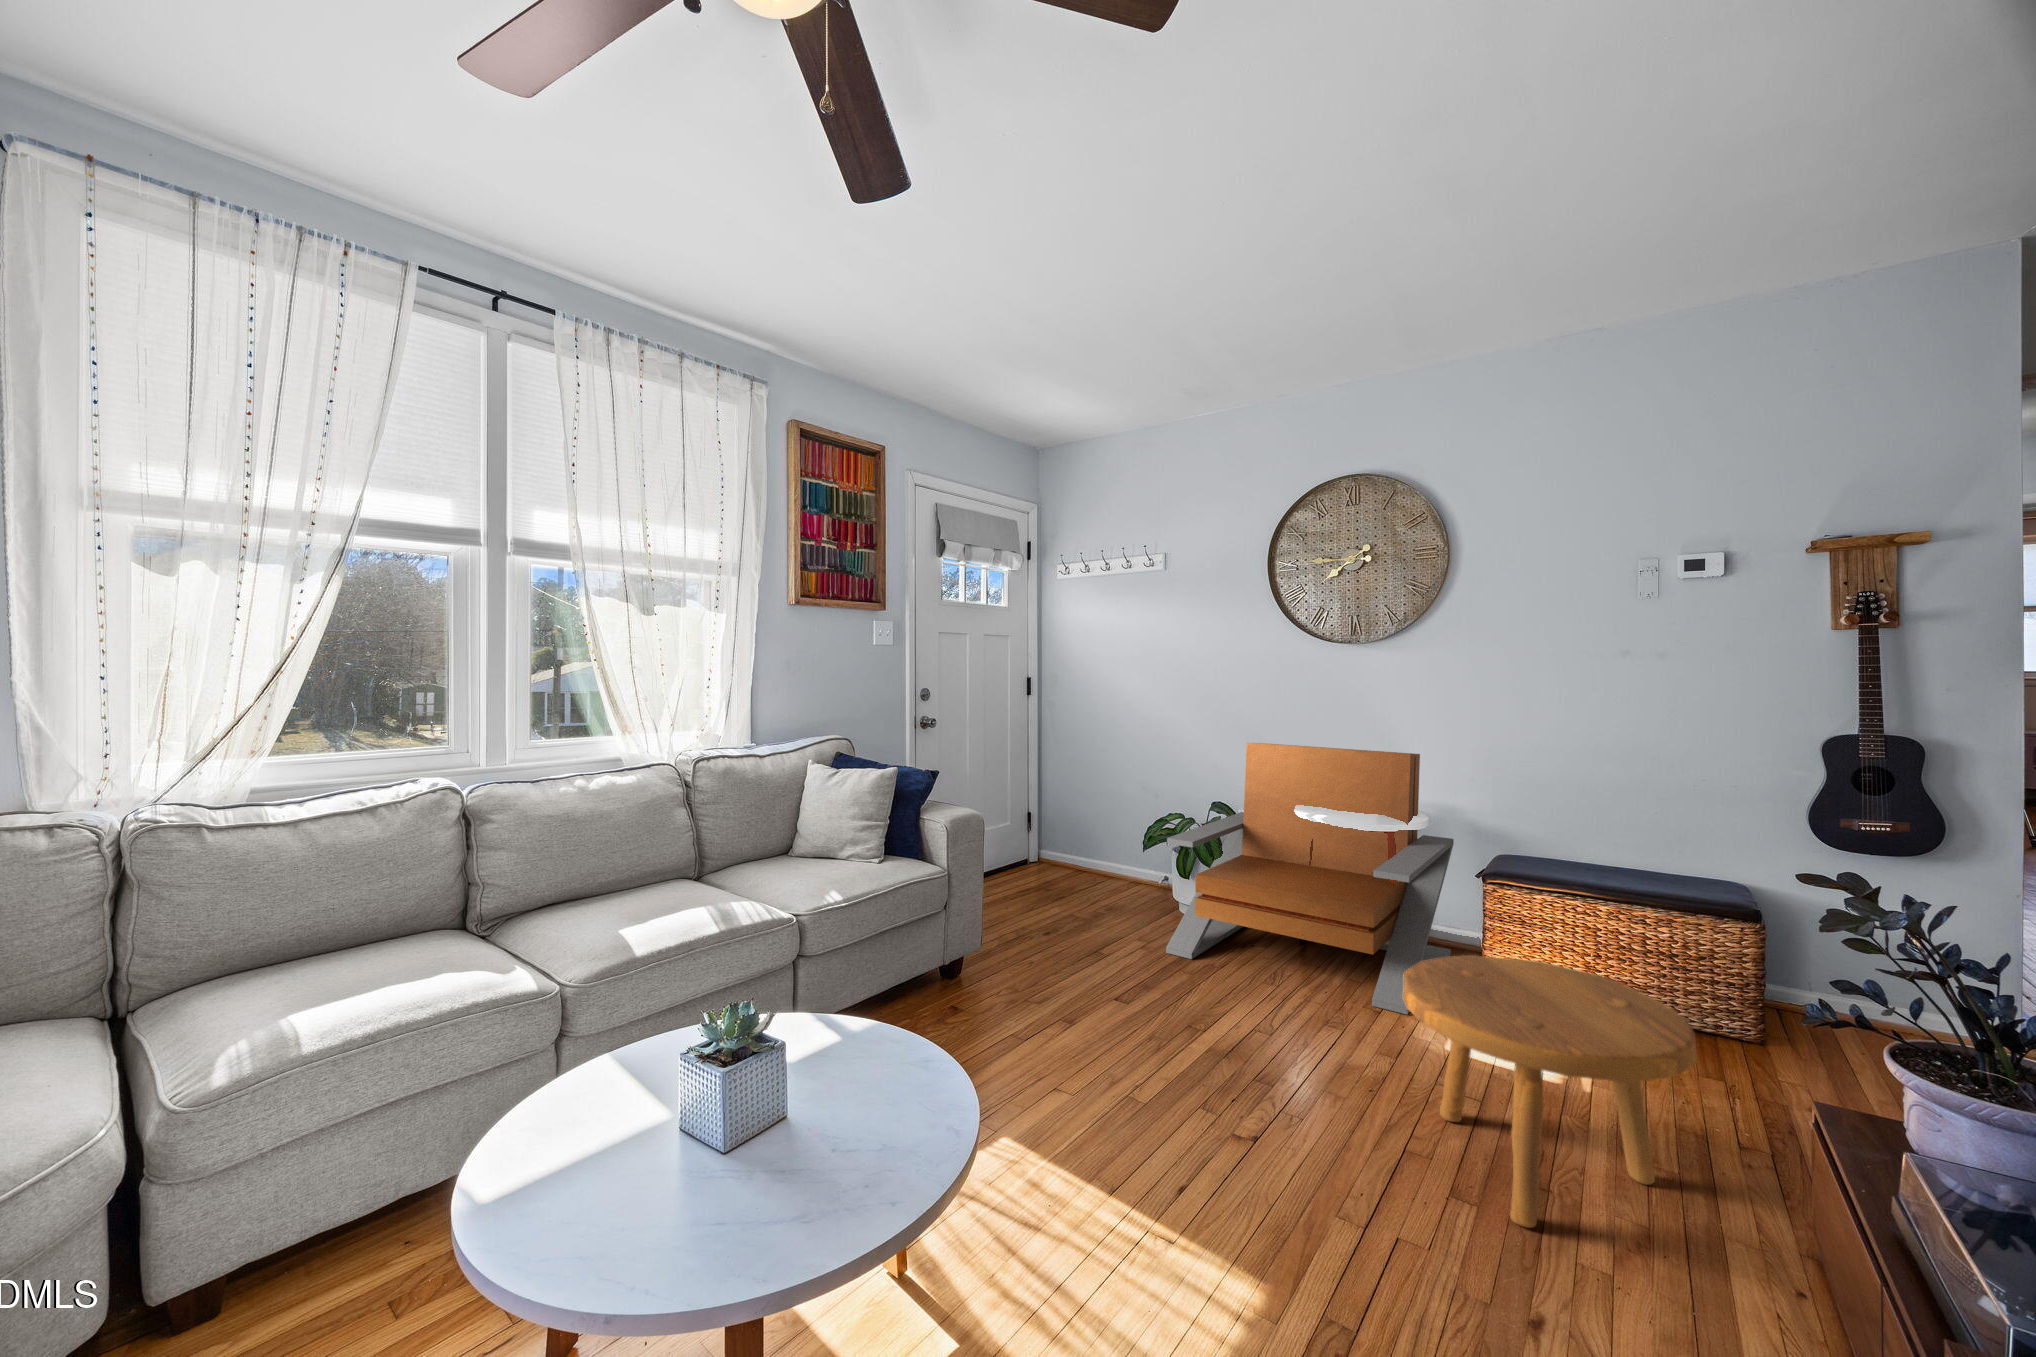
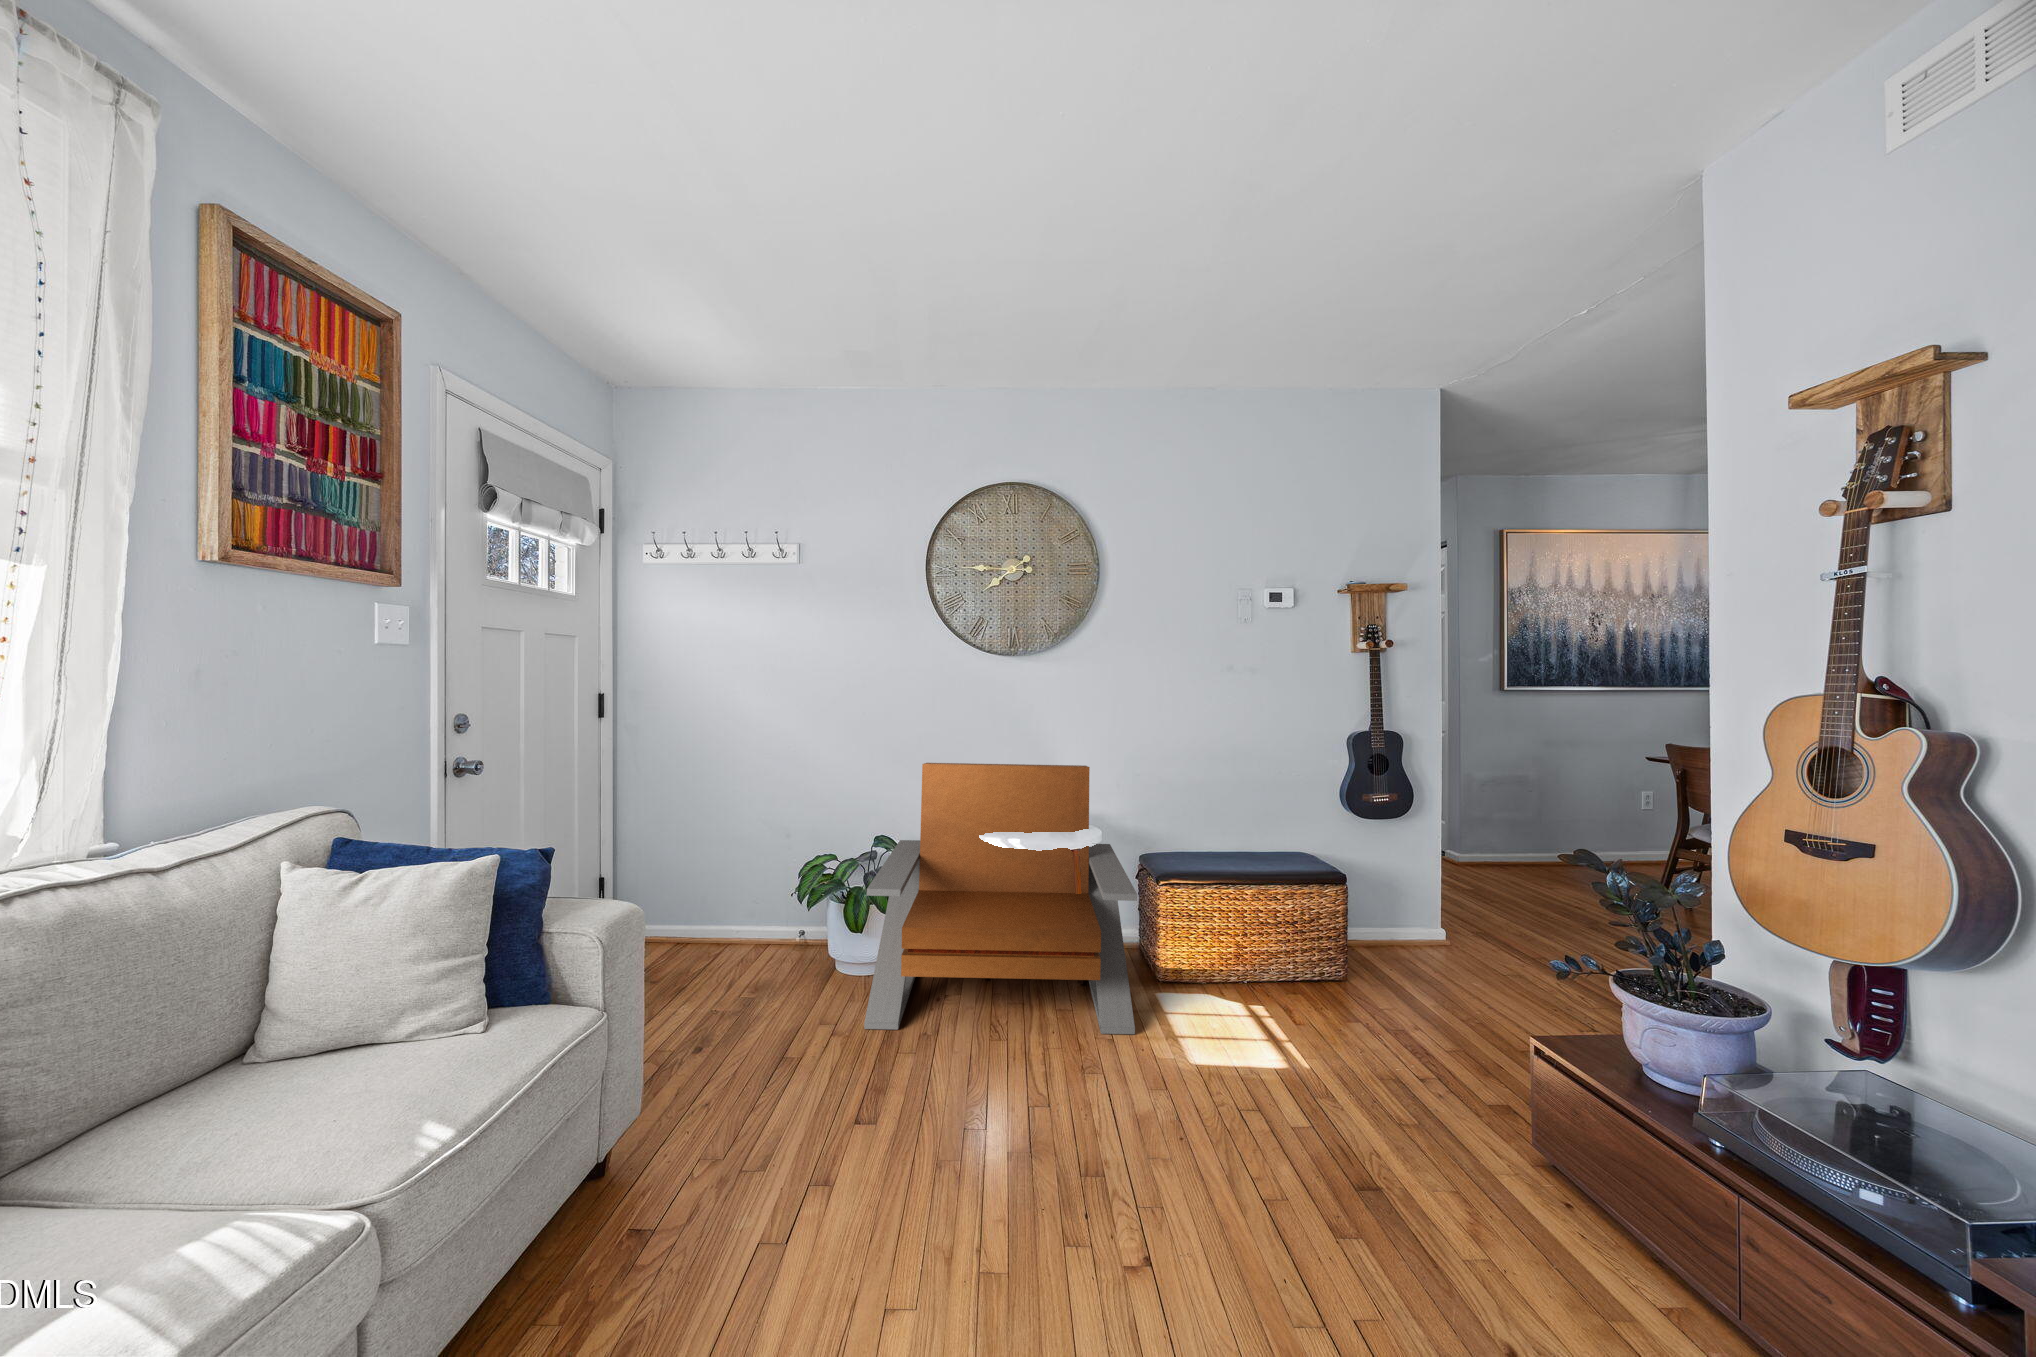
footstool: present [1403,955,1697,1228] -> none [1240,966,1498,1253]

